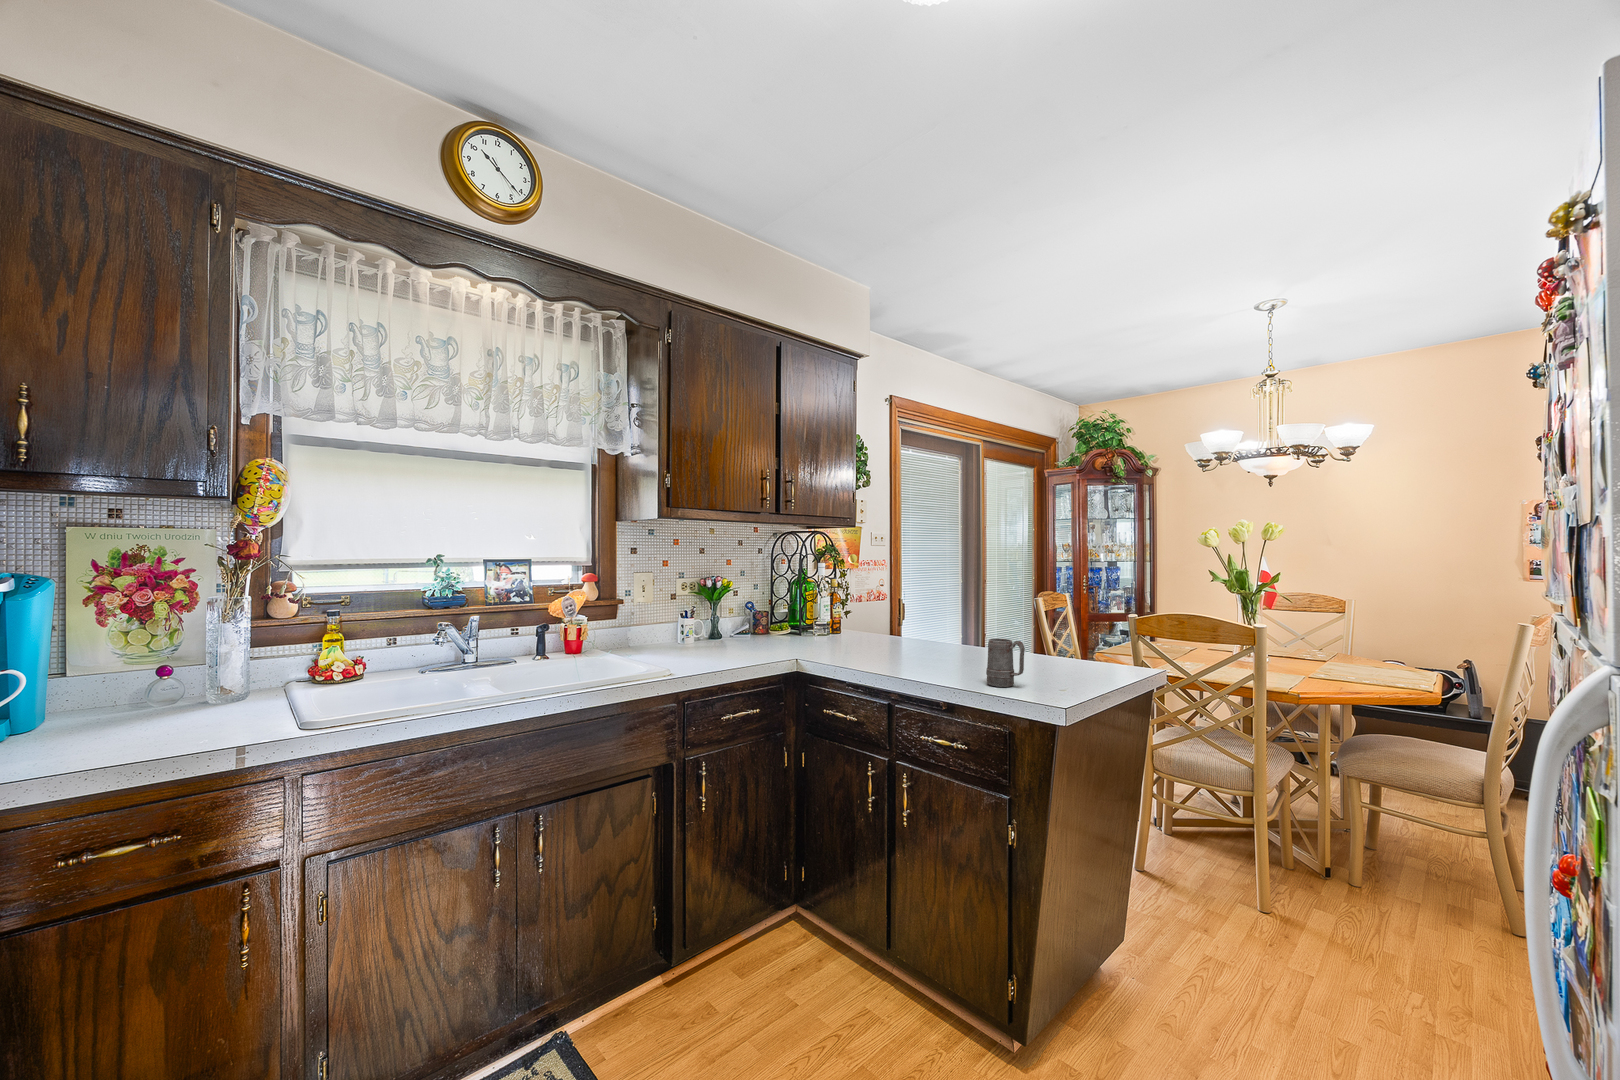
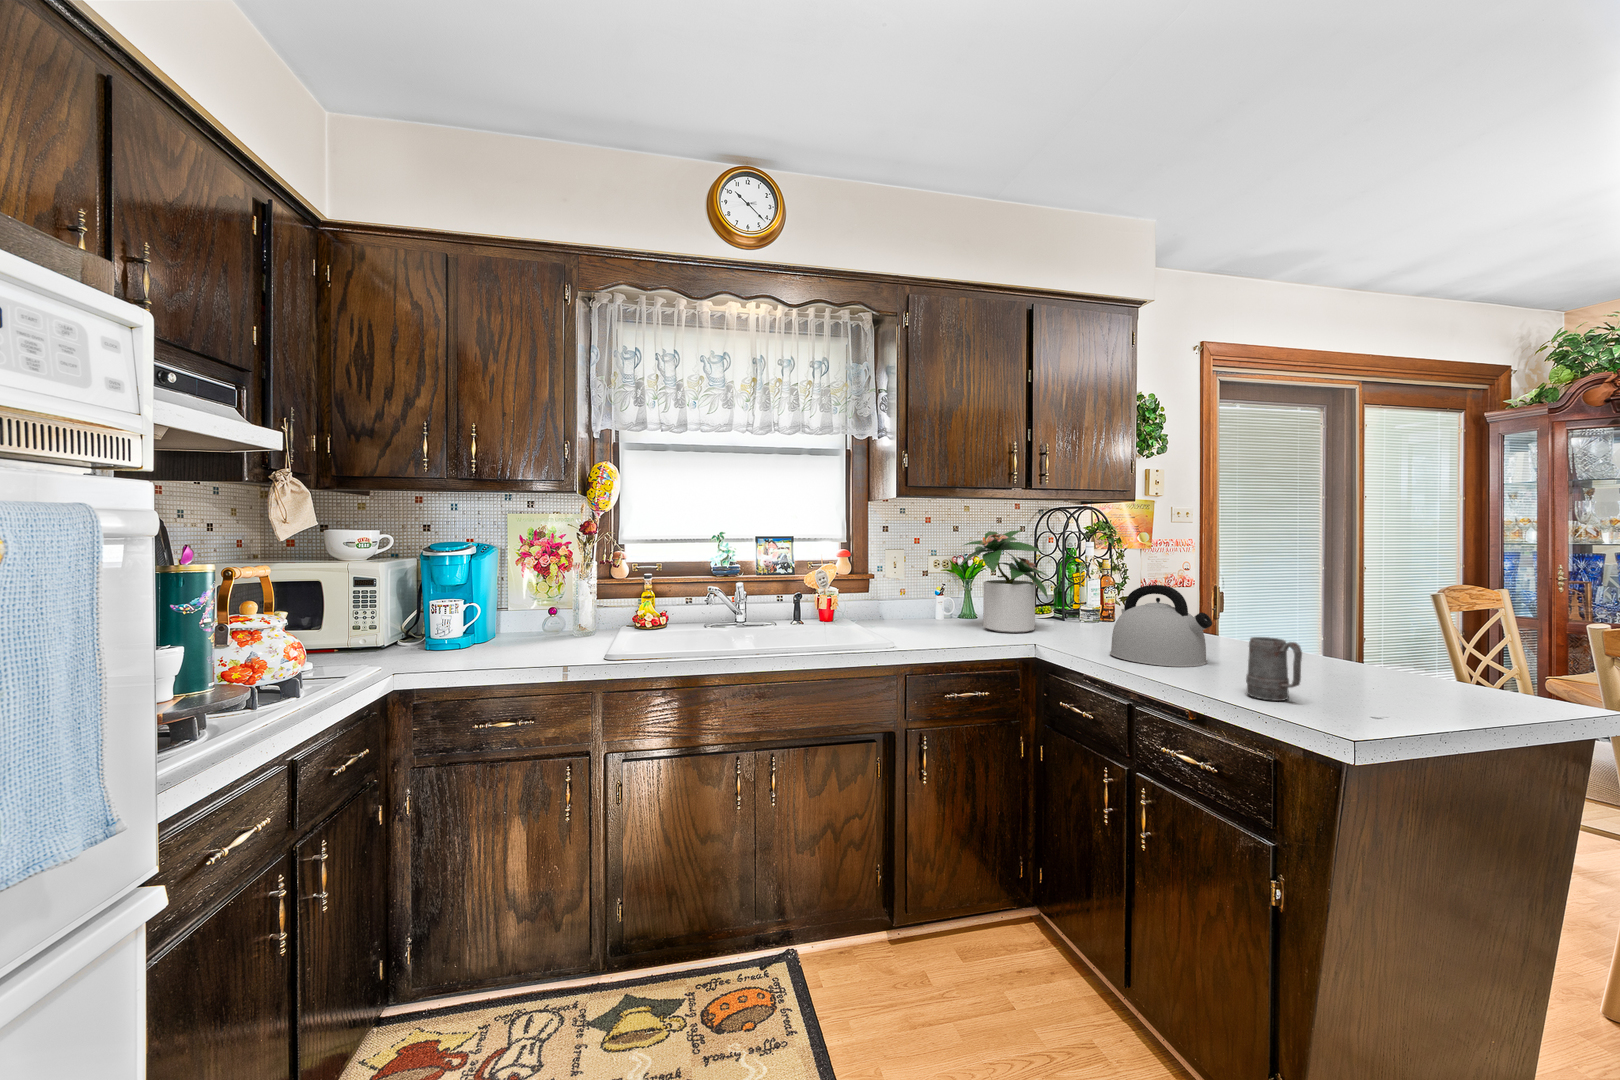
potted plant: none [715,552,800,651] -> present [958,530,1048,633]
kettle: none [866,600,945,669] -> present [1110,585,1212,667]

